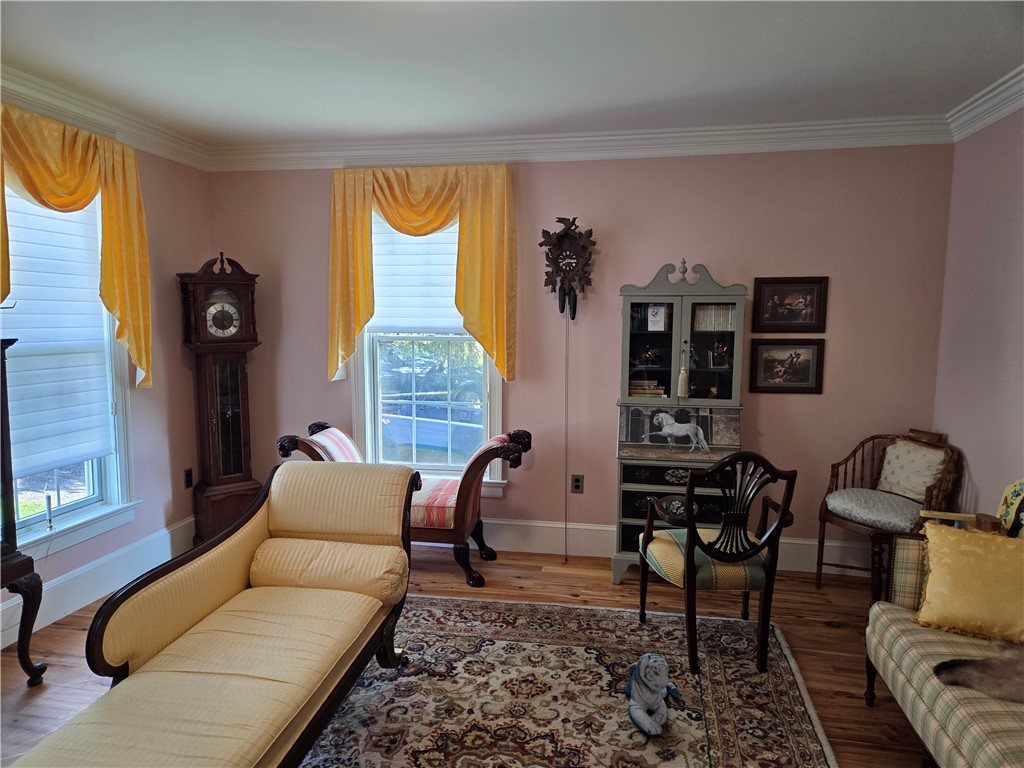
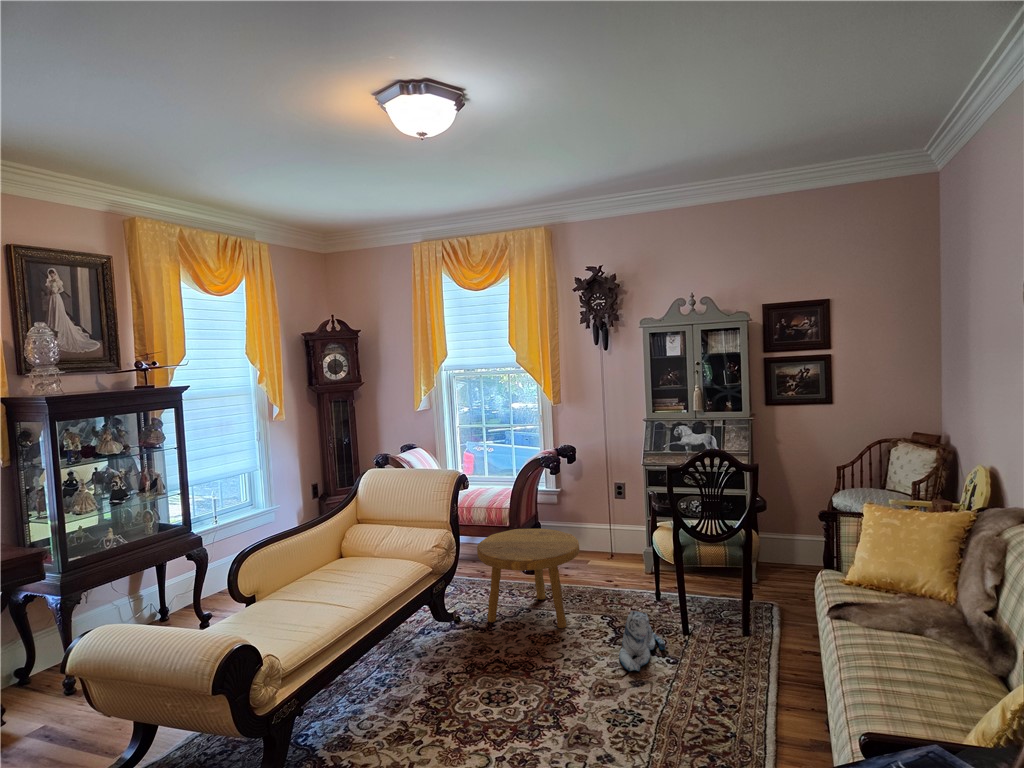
footstool: none [434,538,564,668] -> present [477,529,580,628]

